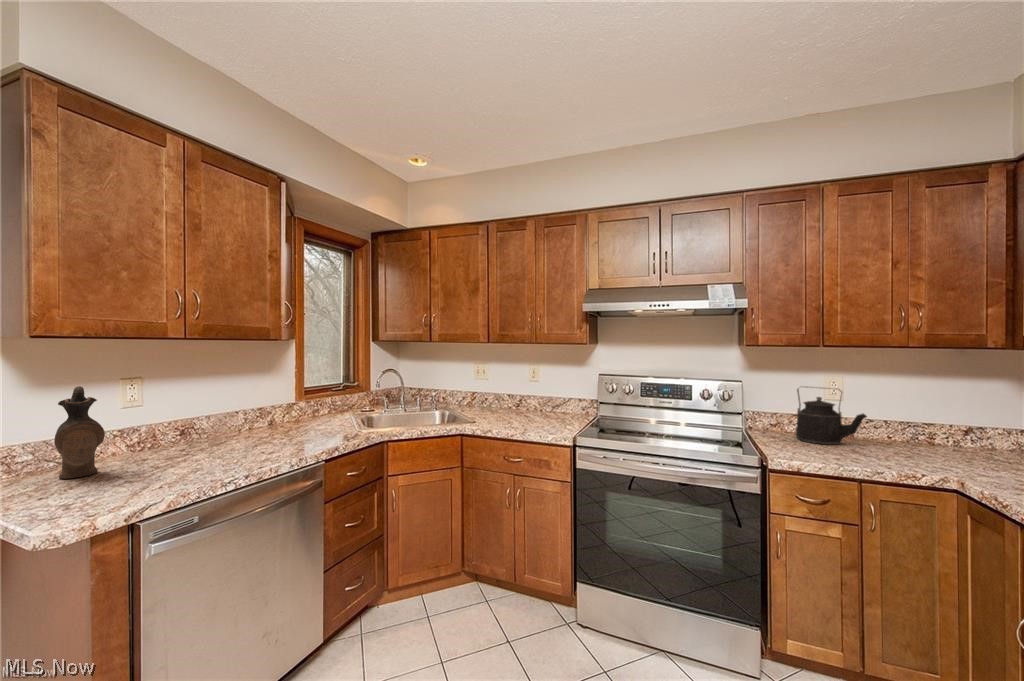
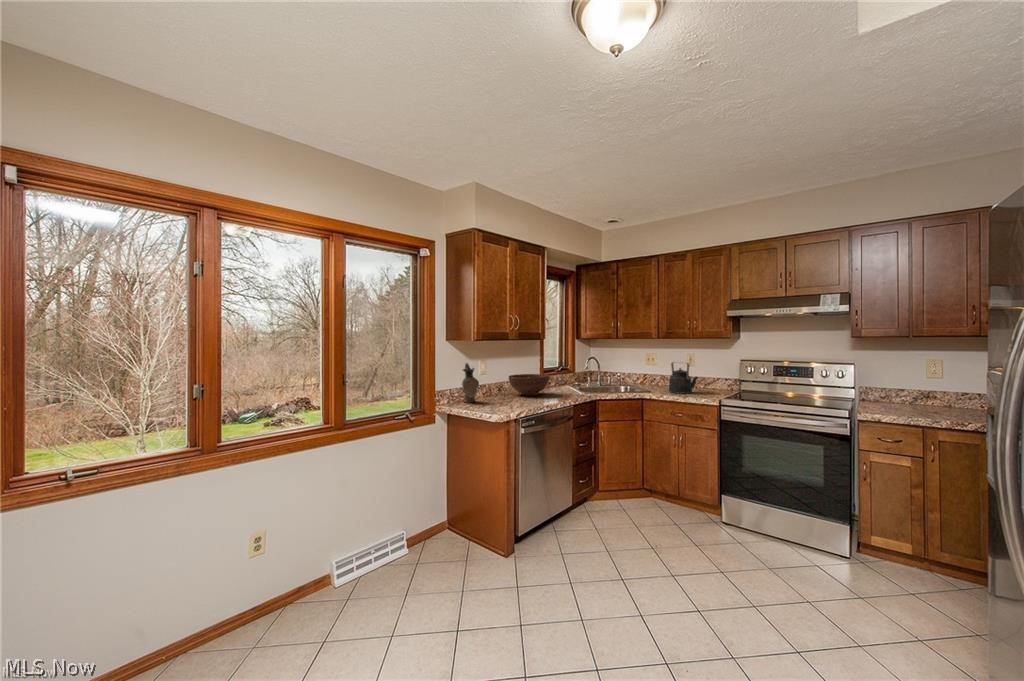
kettle: present [796,387,867,445] -> present [669,362,698,394]
fruit bowl: none [211,401,299,444] -> present [509,374,549,396]

